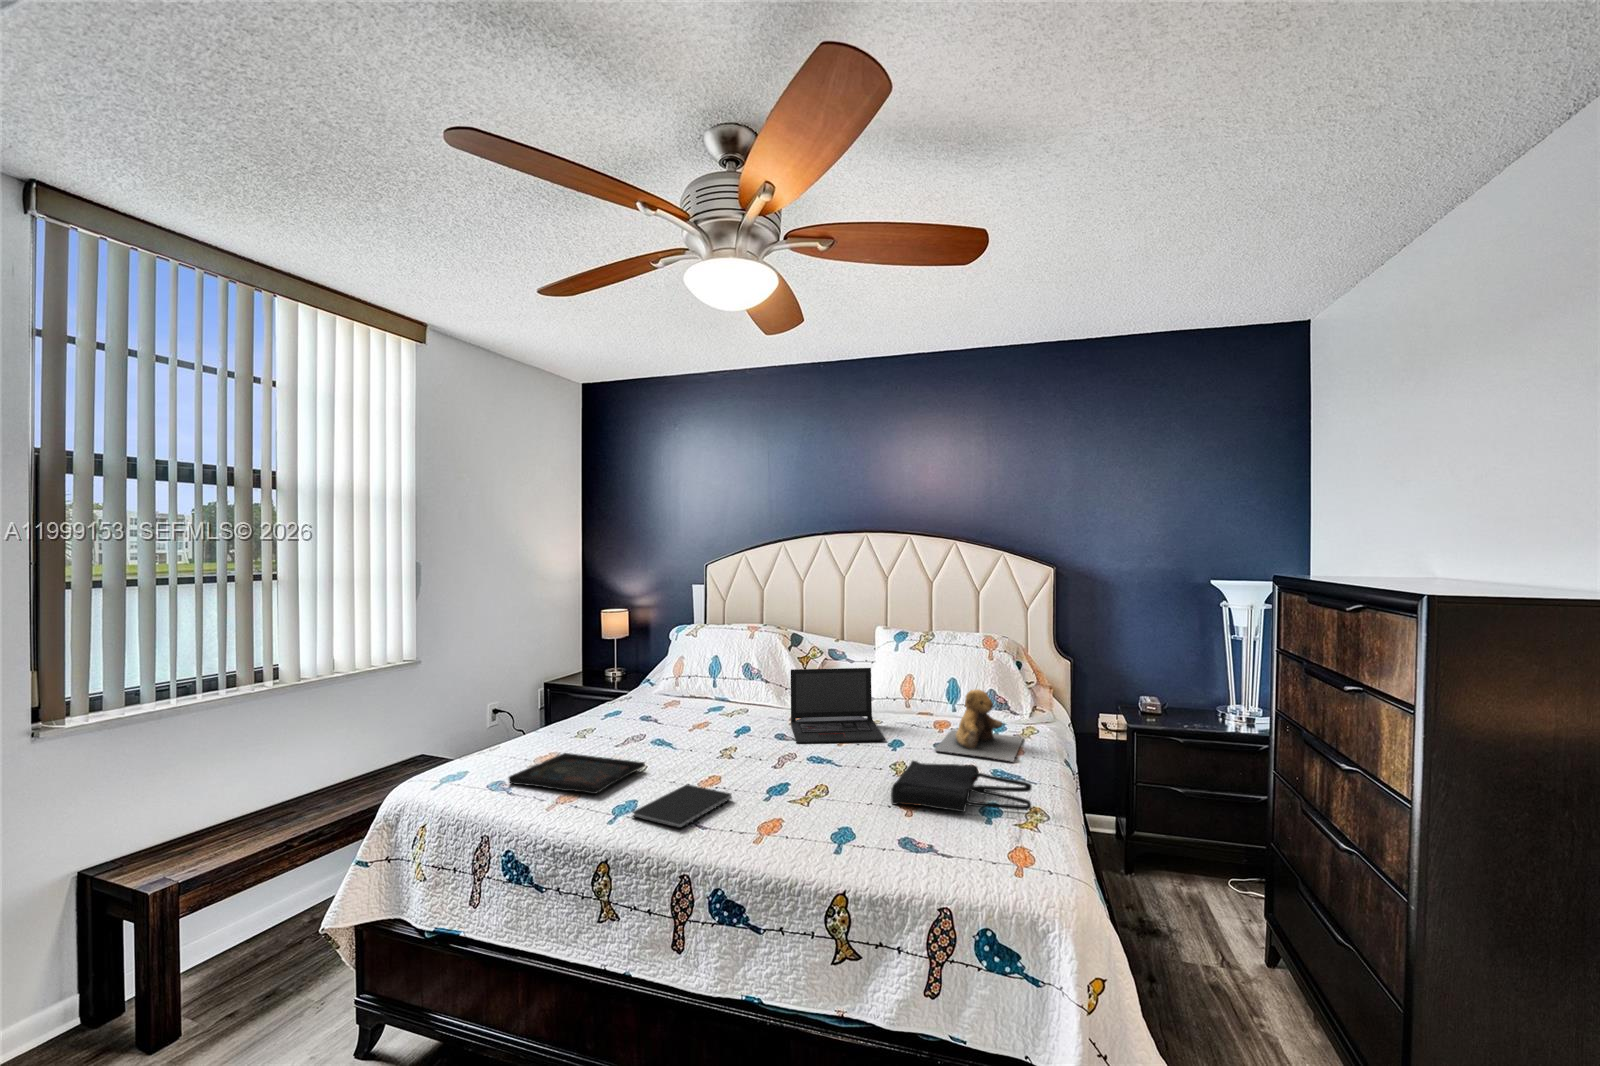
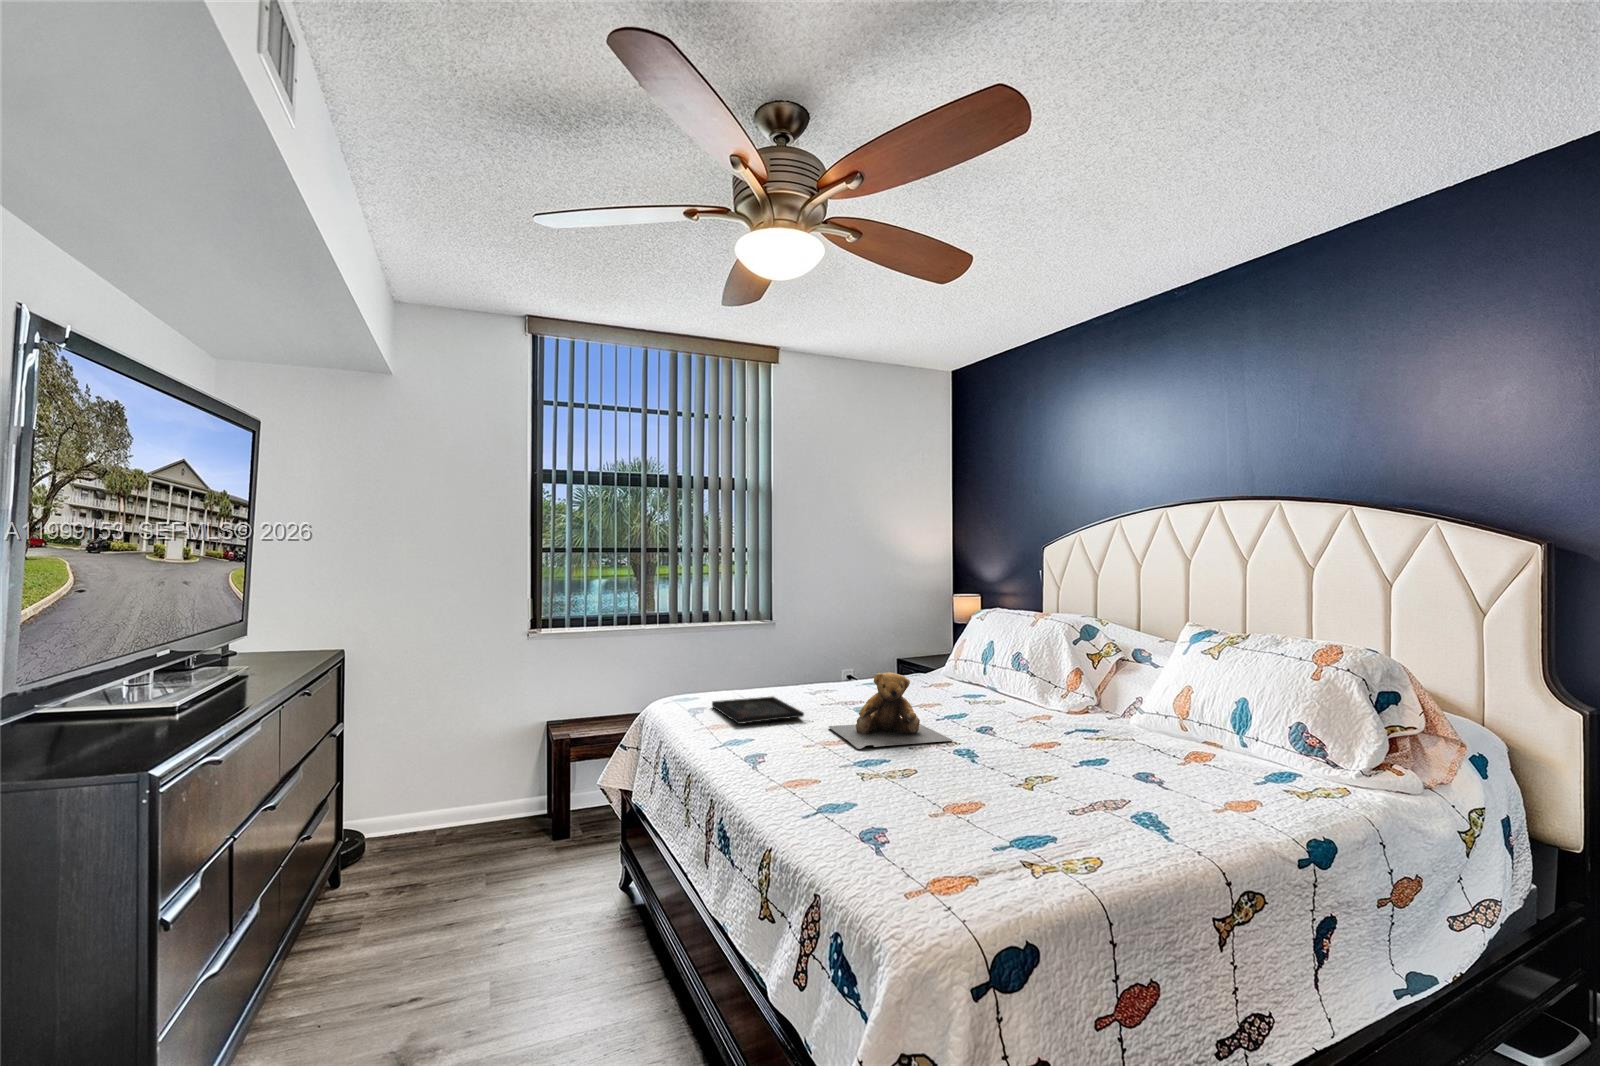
laptop: present [791,668,885,743] -> none [973,656,1104,751]
teddy bear: present [935,689,1023,762] -> present [829,672,953,749]
tote bag: present [891,761,1032,812] -> none [934,764,1081,844]
notebook: present [633,785,732,828] -> none [729,733,815,757]

